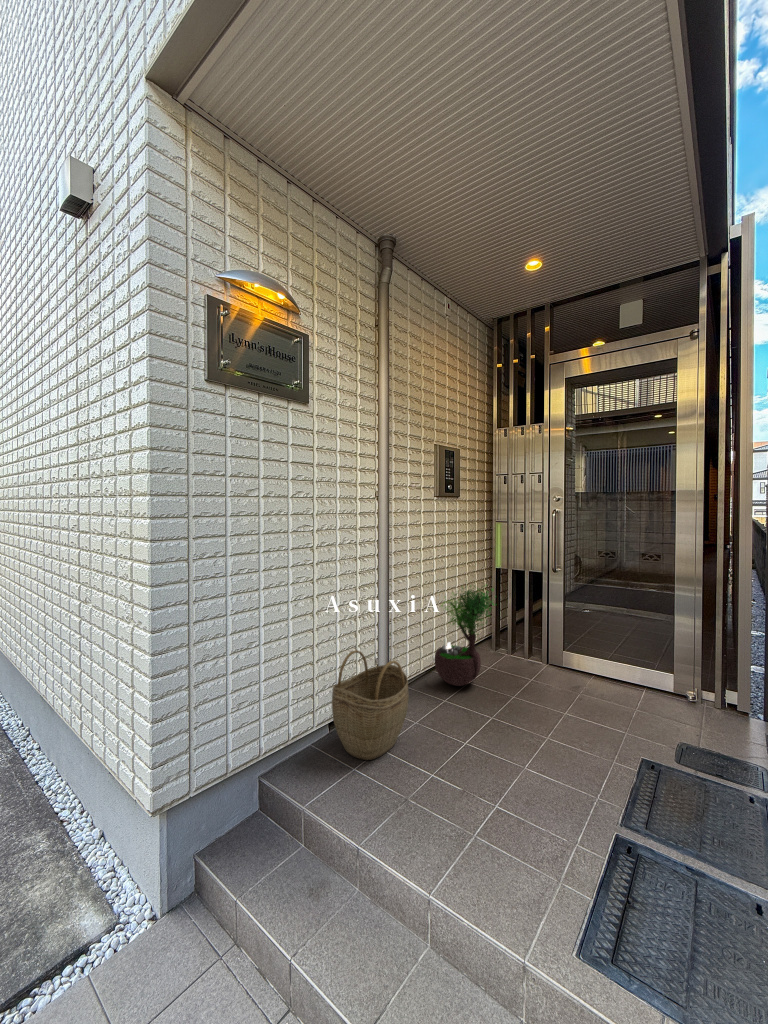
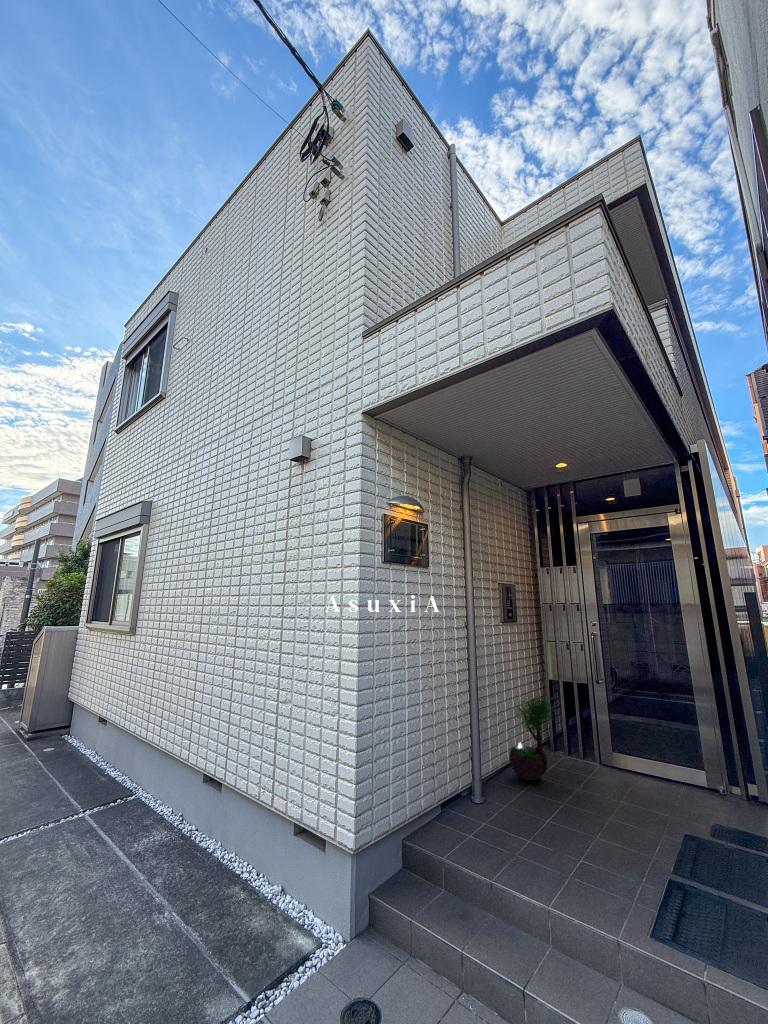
woven basket: present [332,650,409,760] -> none [448,744,503,830]

